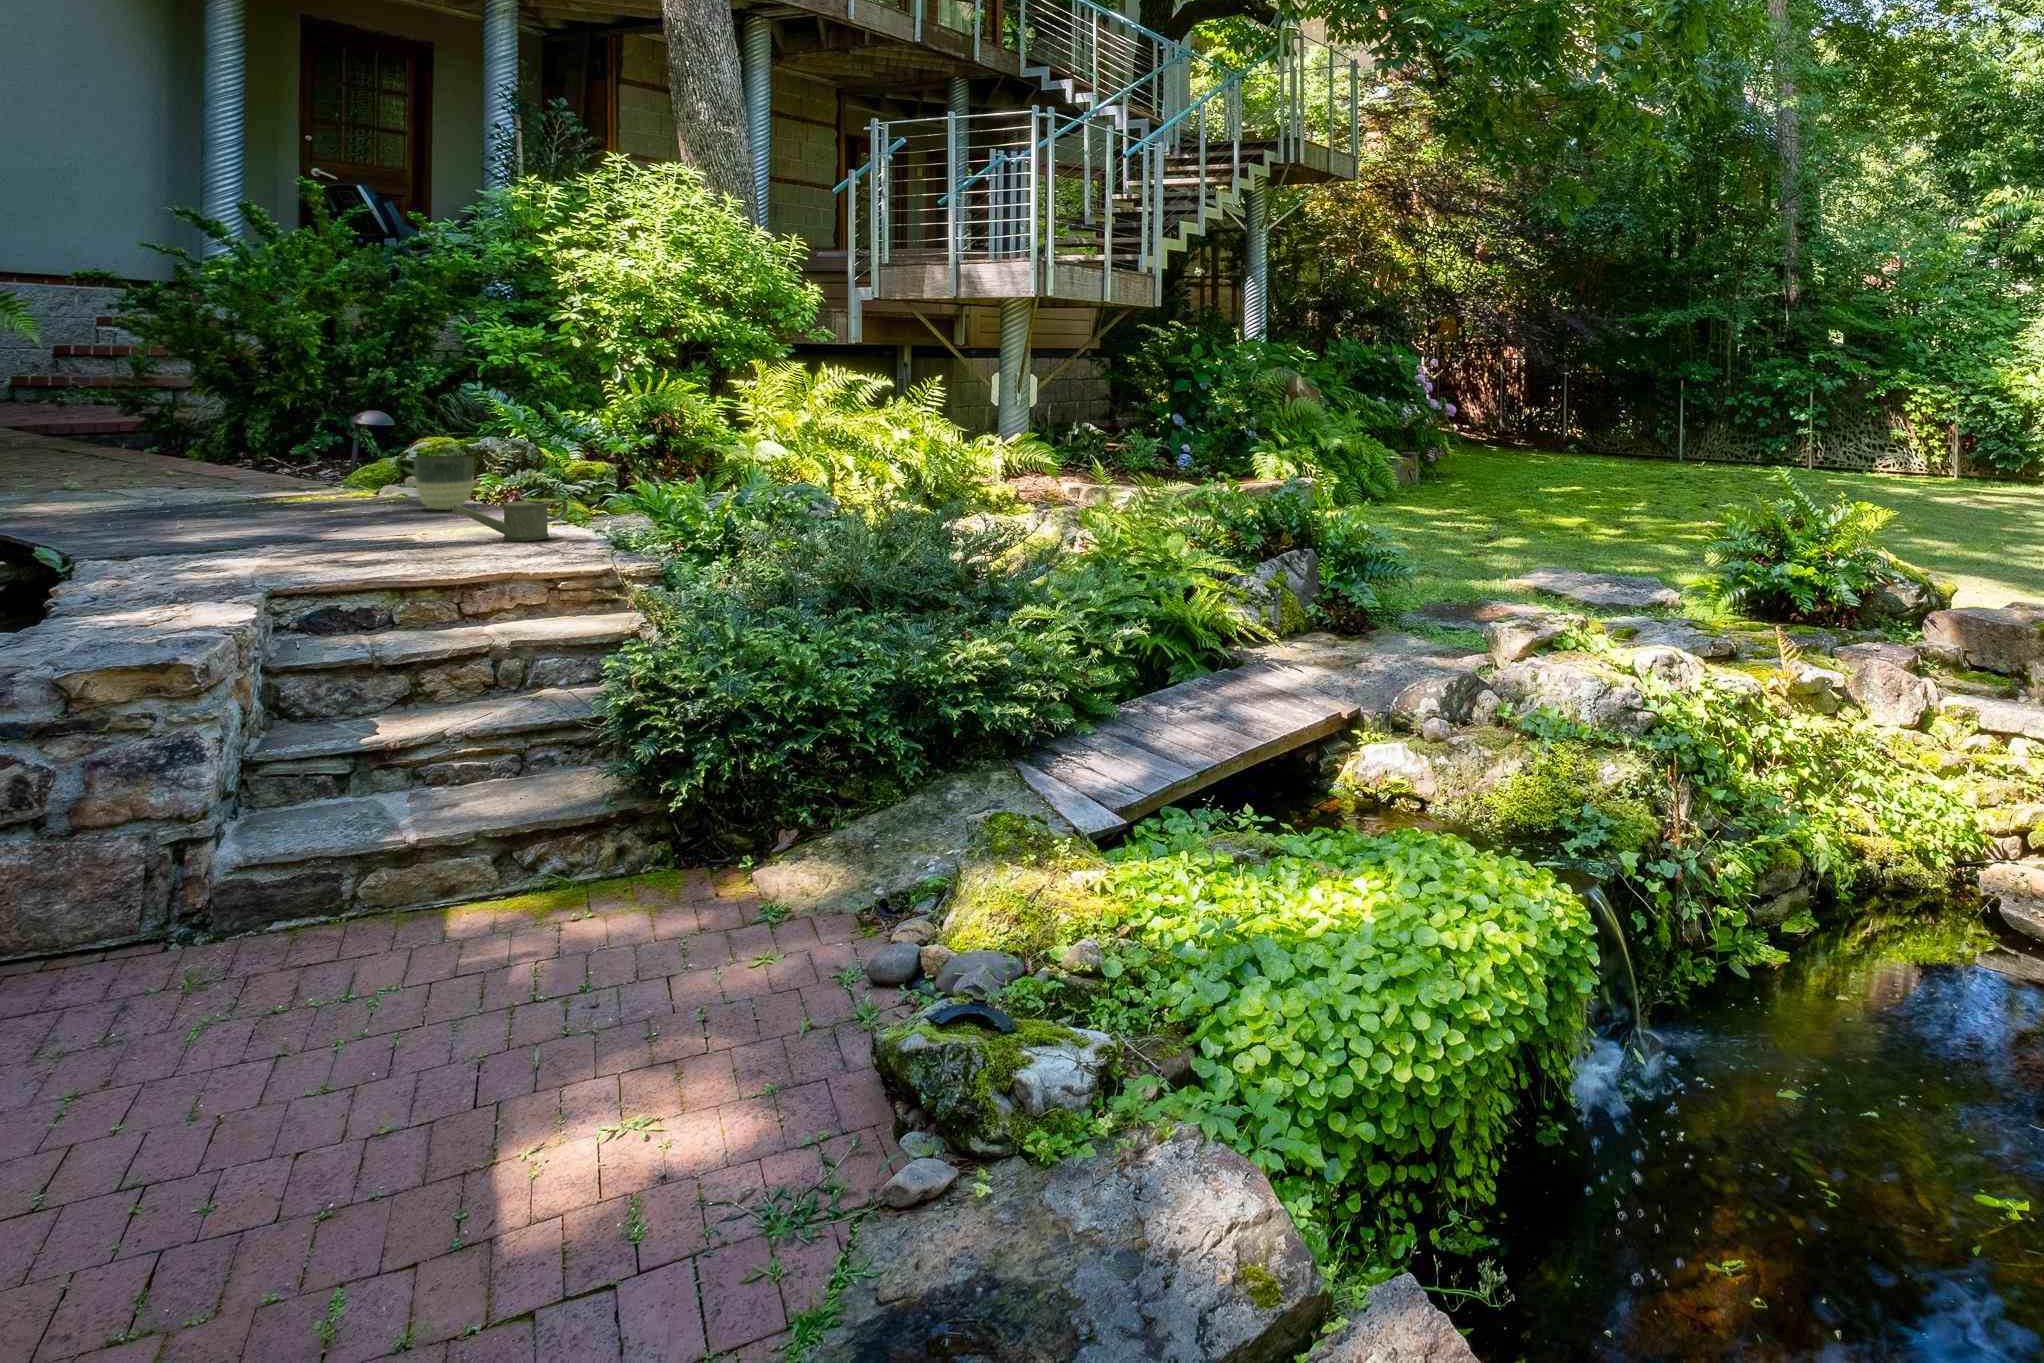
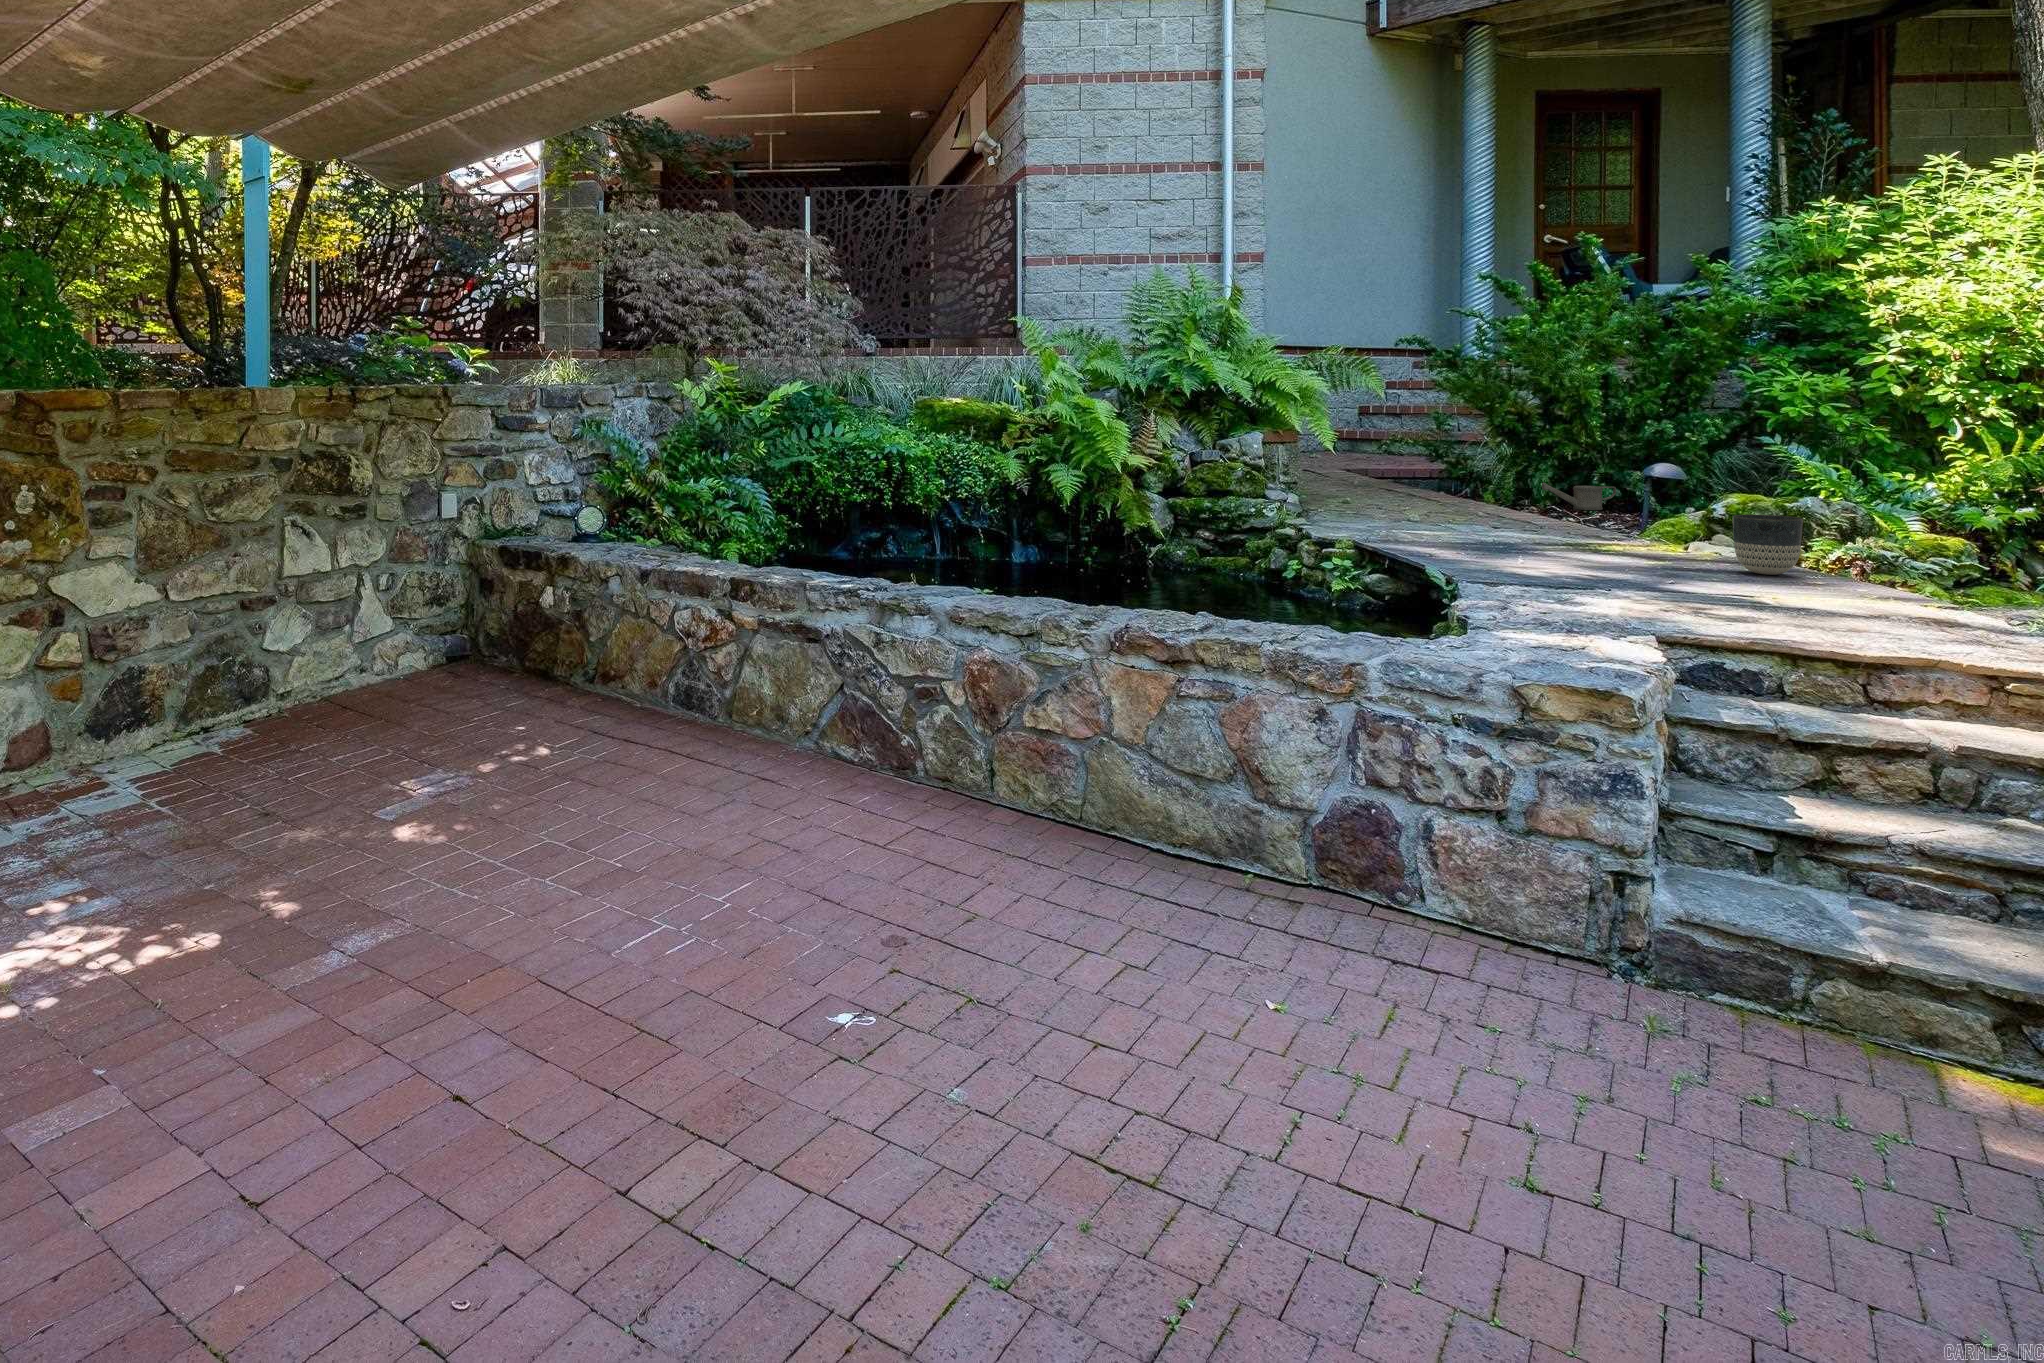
watering can: present [452,500,567,541] -> present [1542,483,1616,510]

